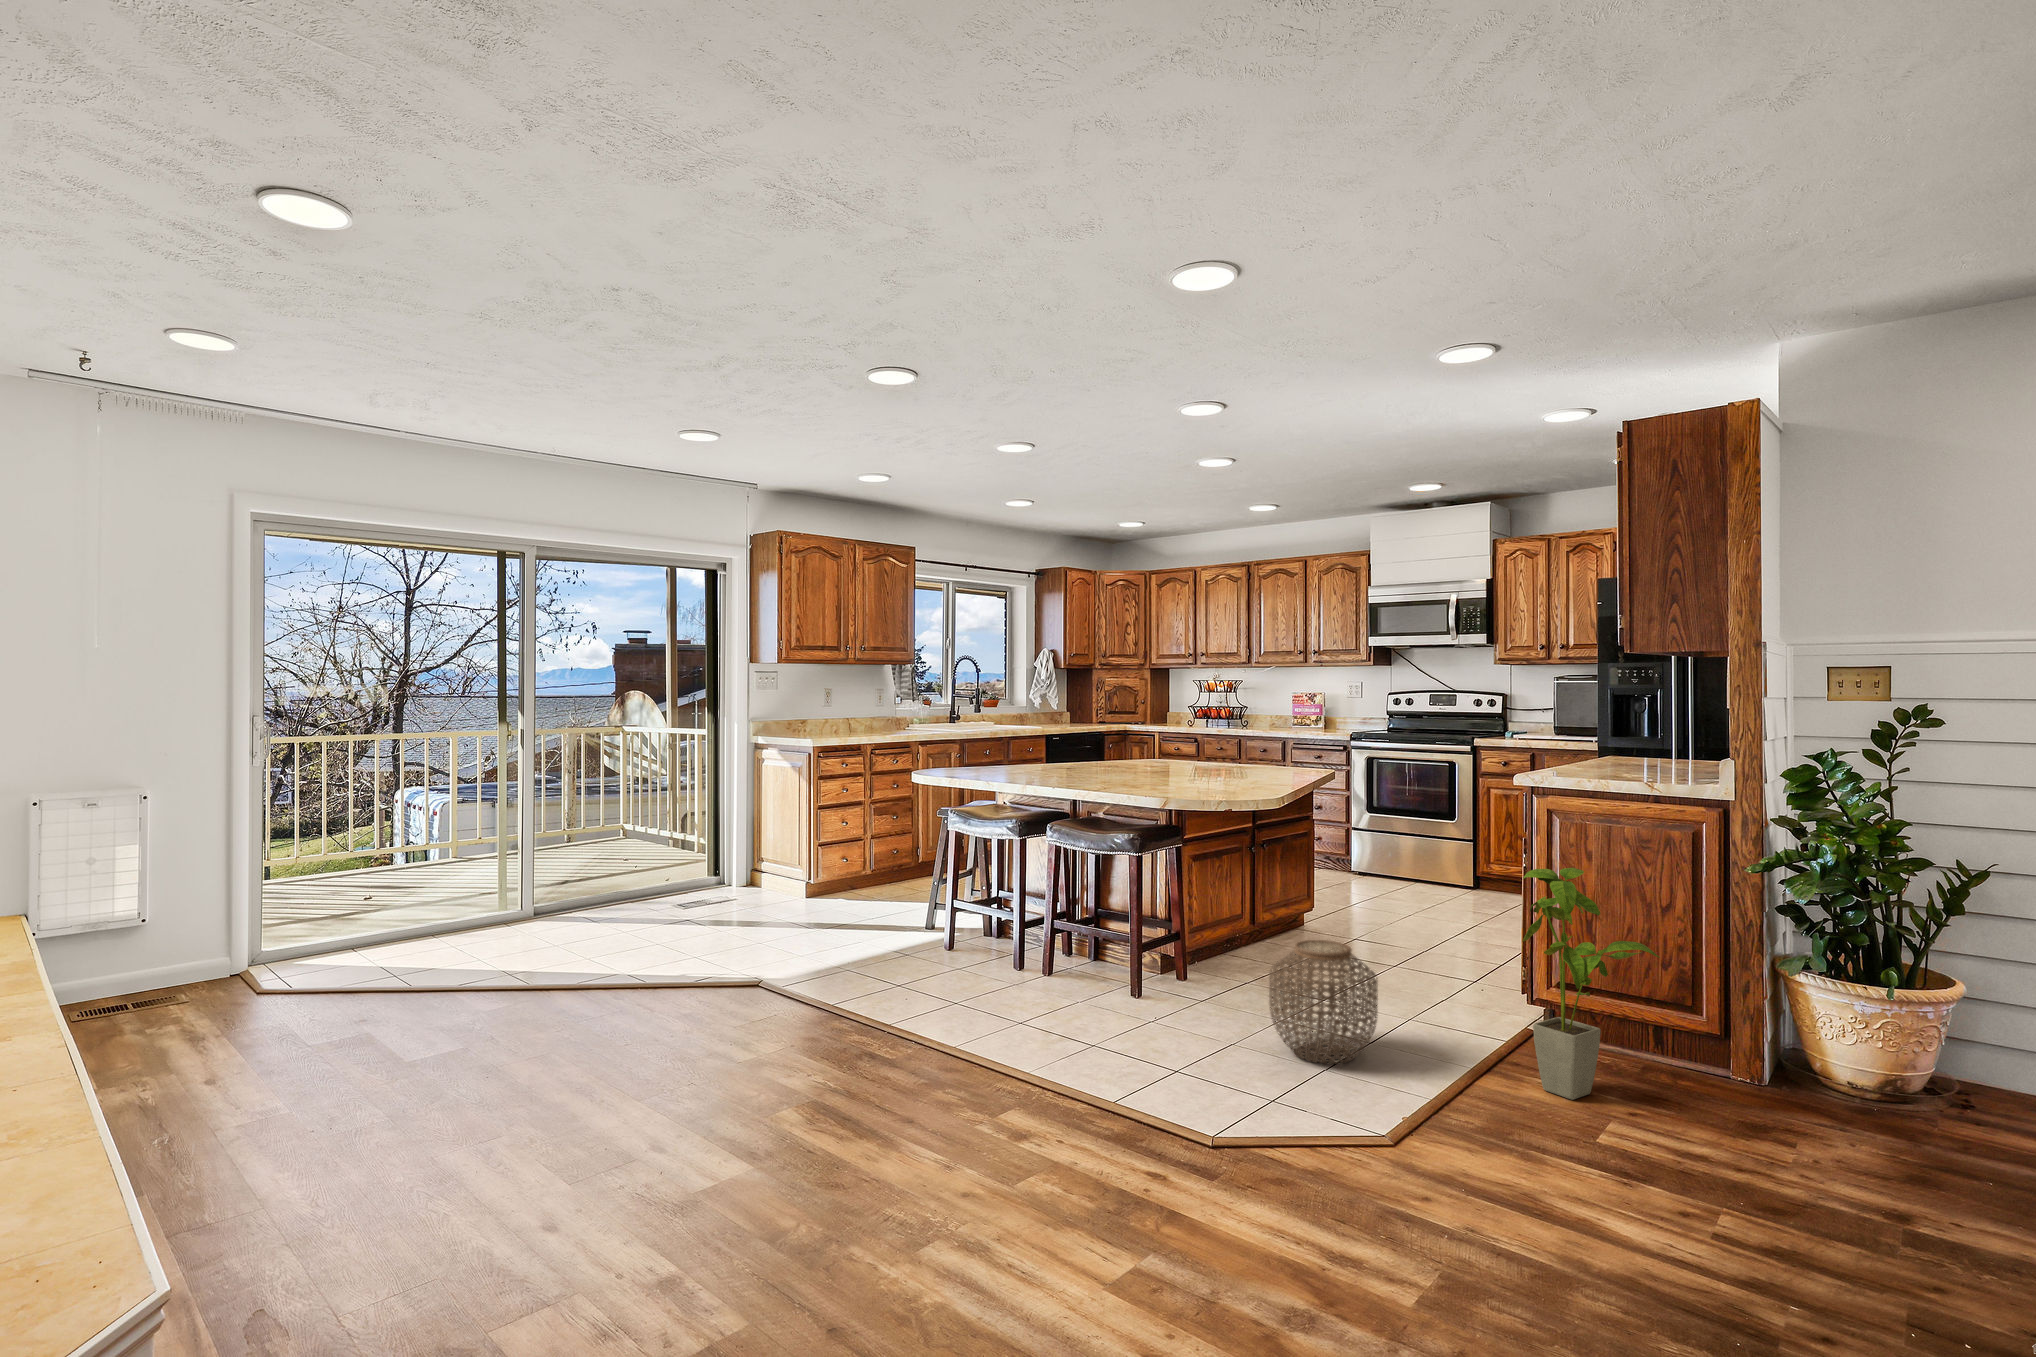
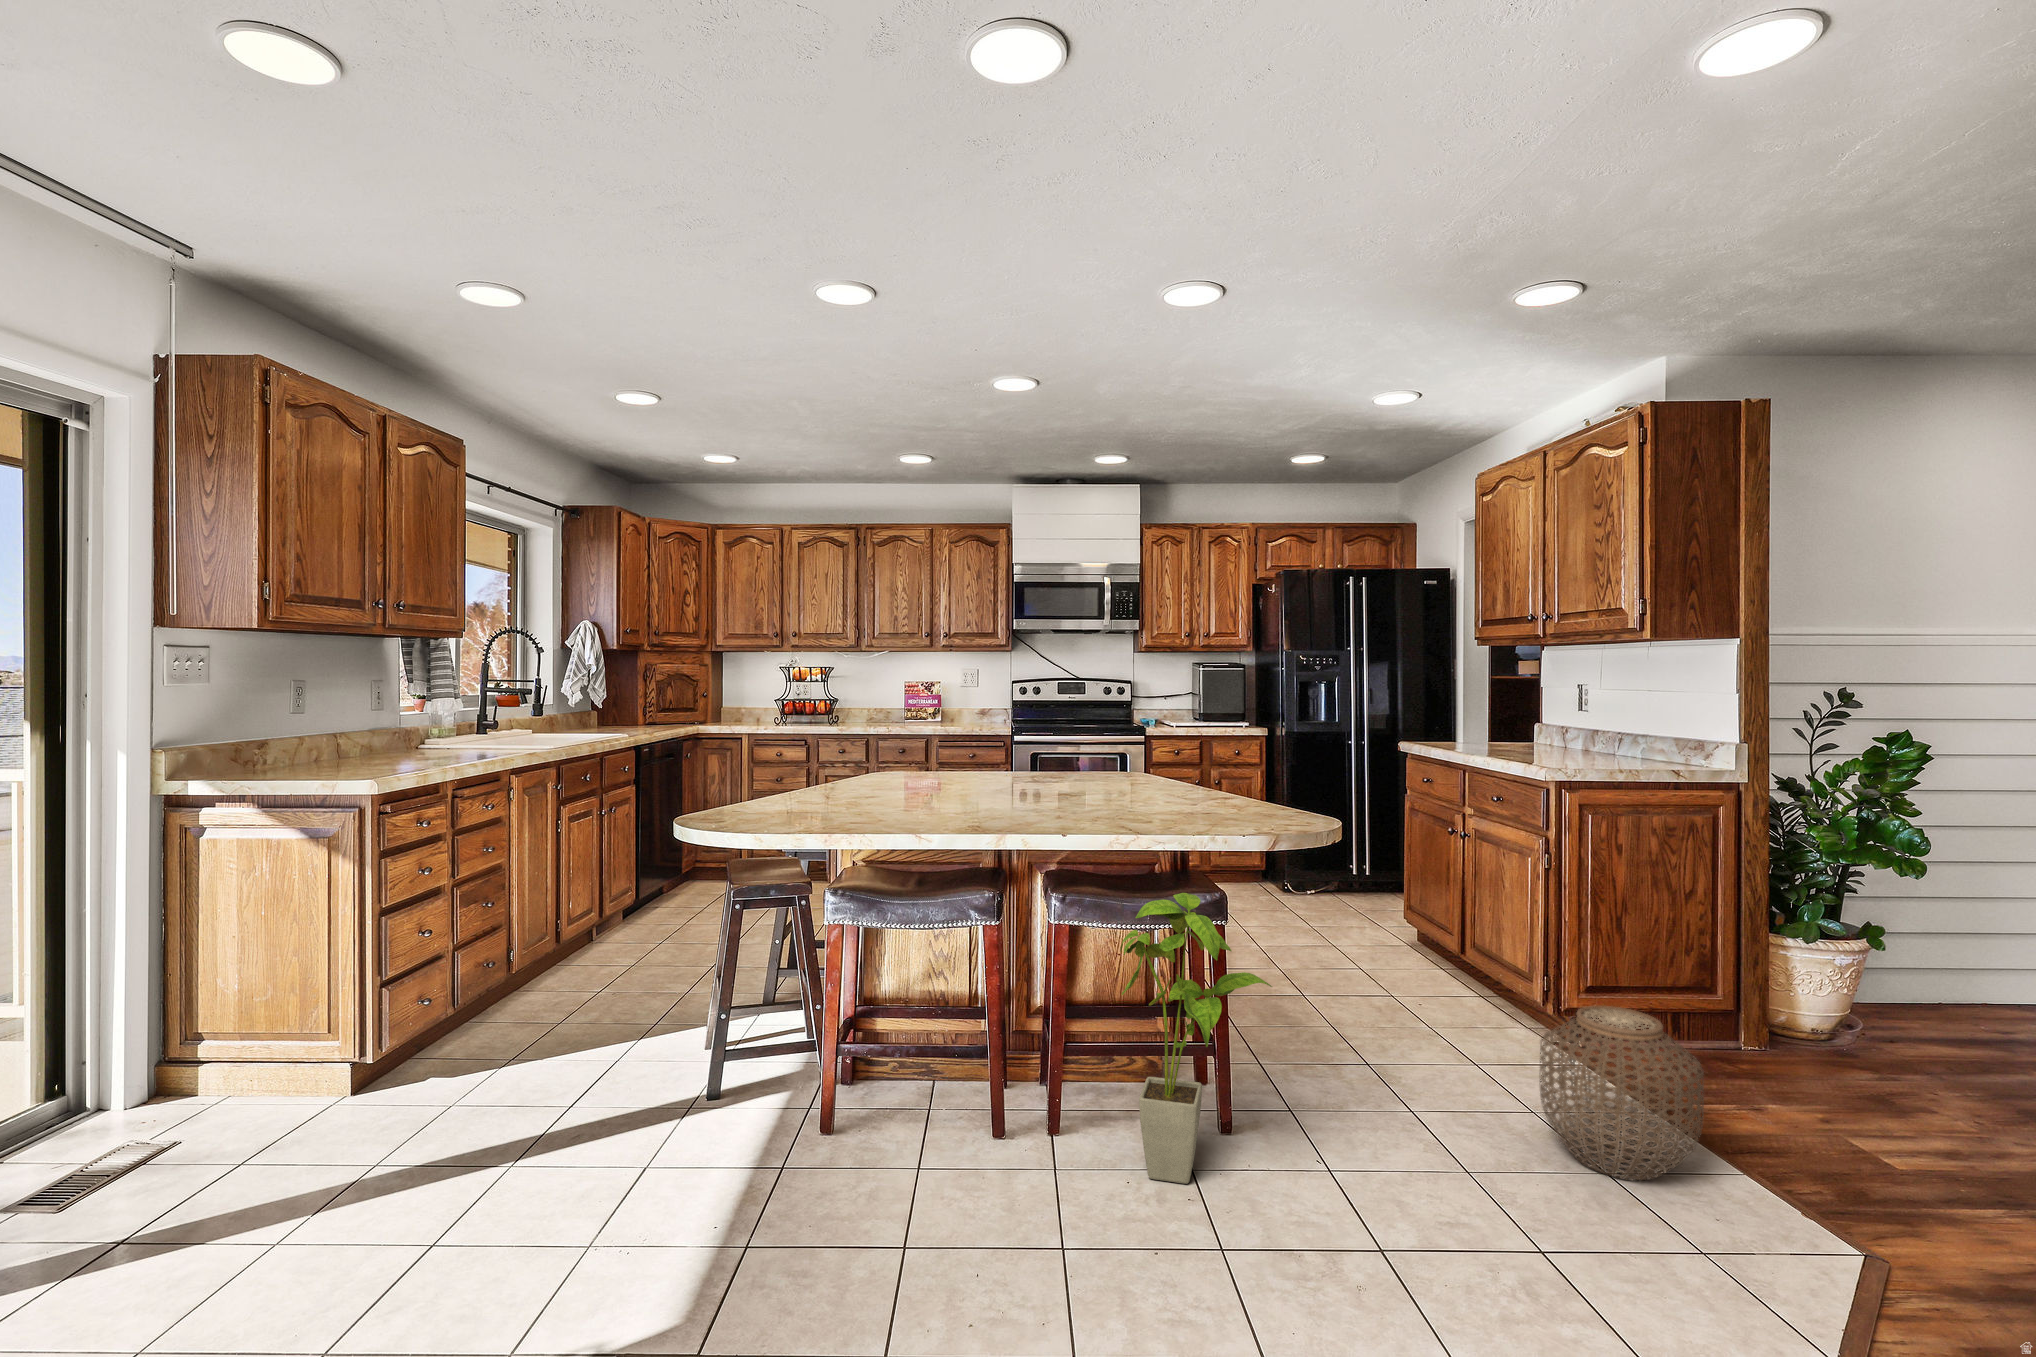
house plant: present [1522,868,1660,1100] -> present [1120,893,1272,1184]

